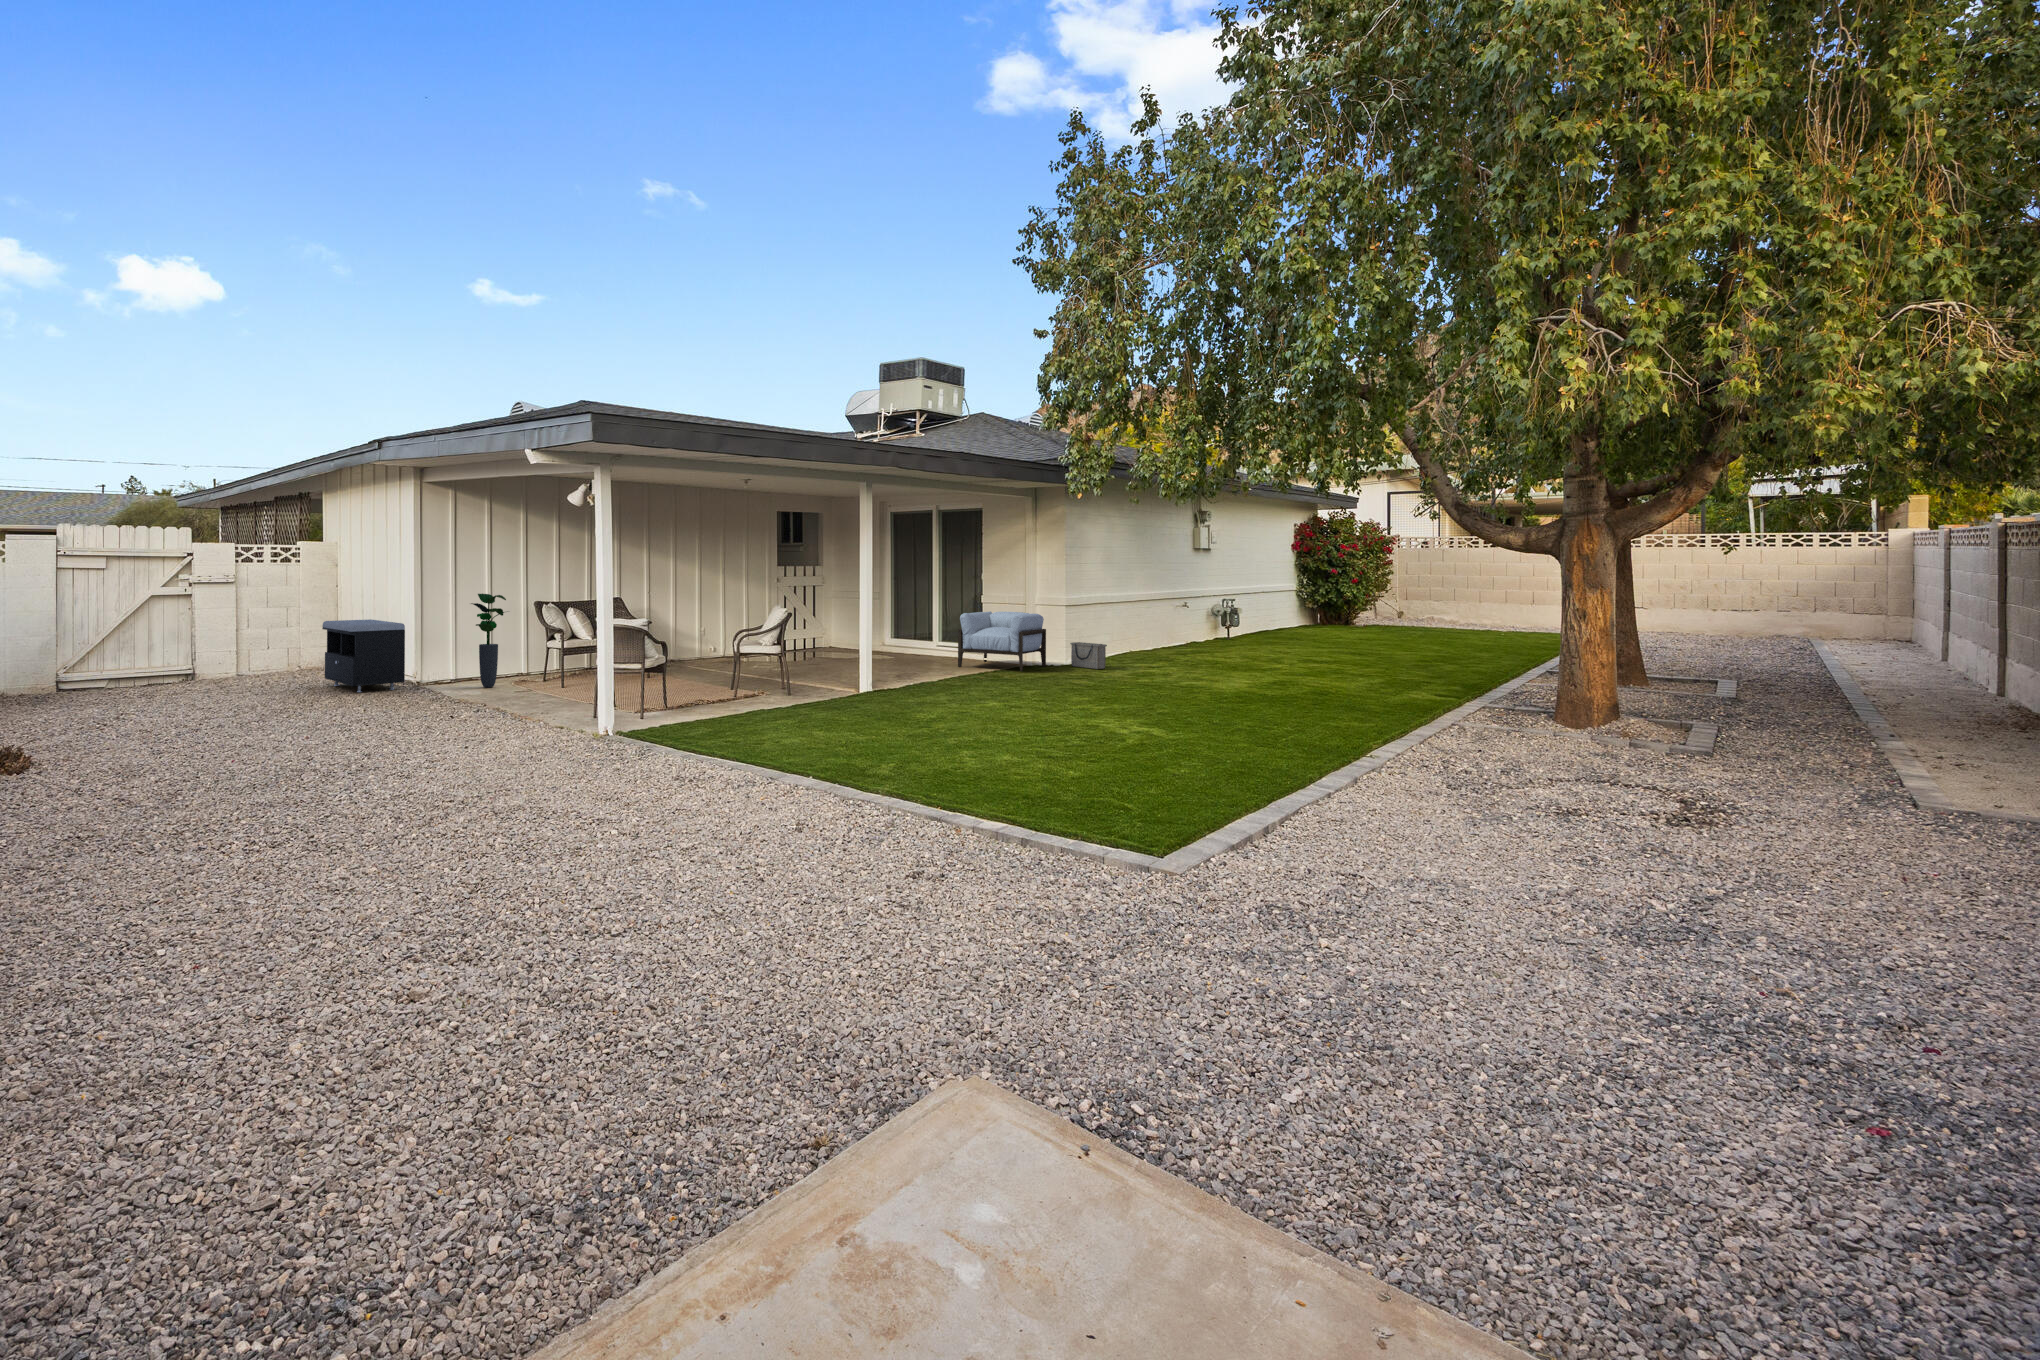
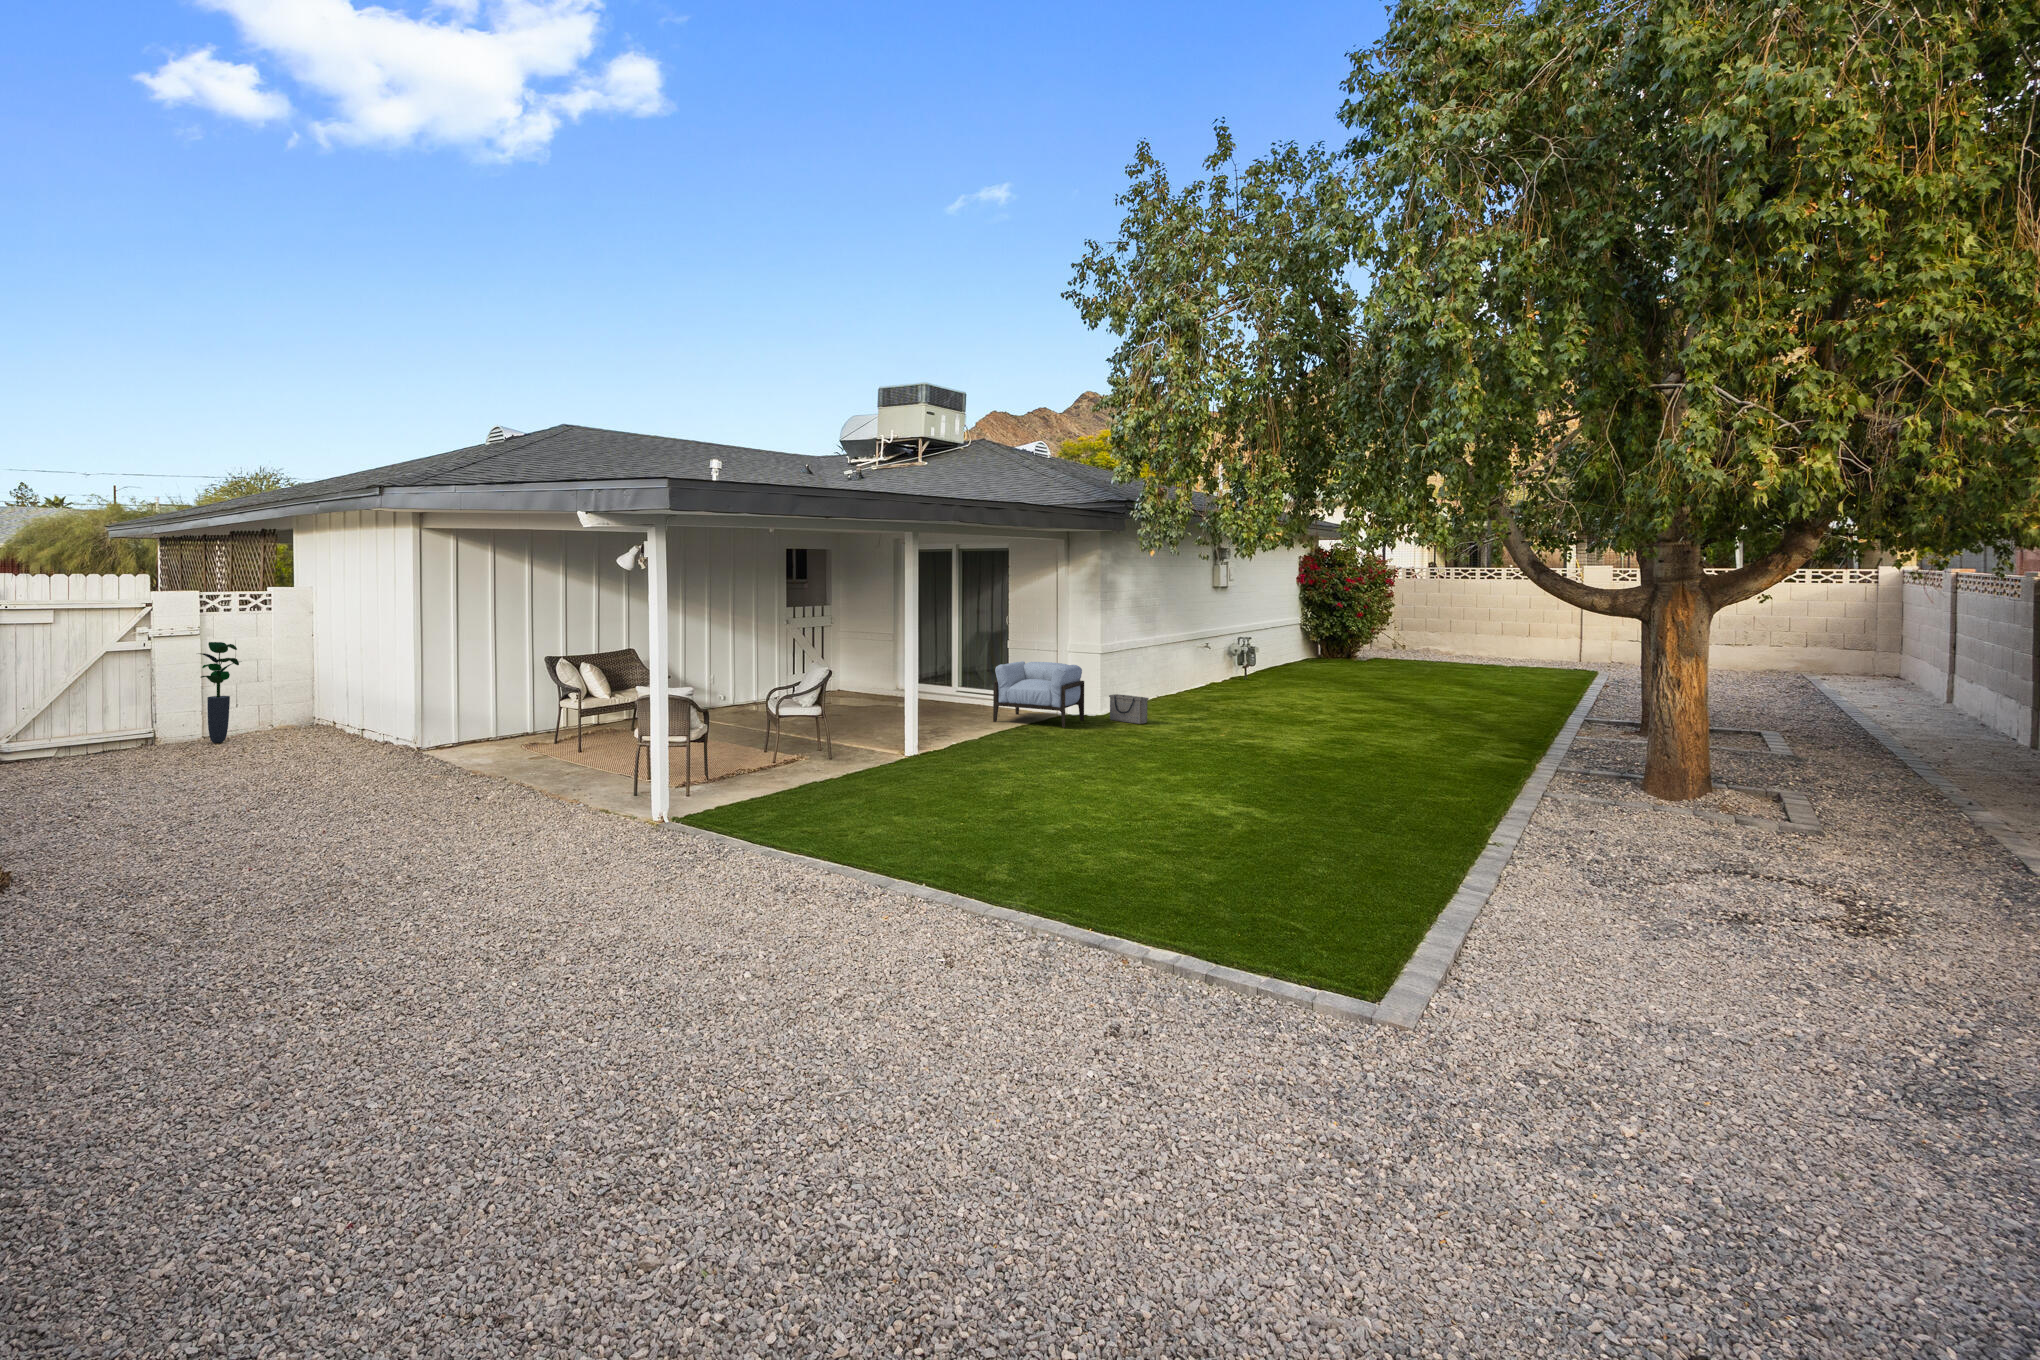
potted plant: present [471,594,506,688] -> present [200,642,239,743]
storage bench: present [322,619,405,692] -> none [305,675,402,760]

